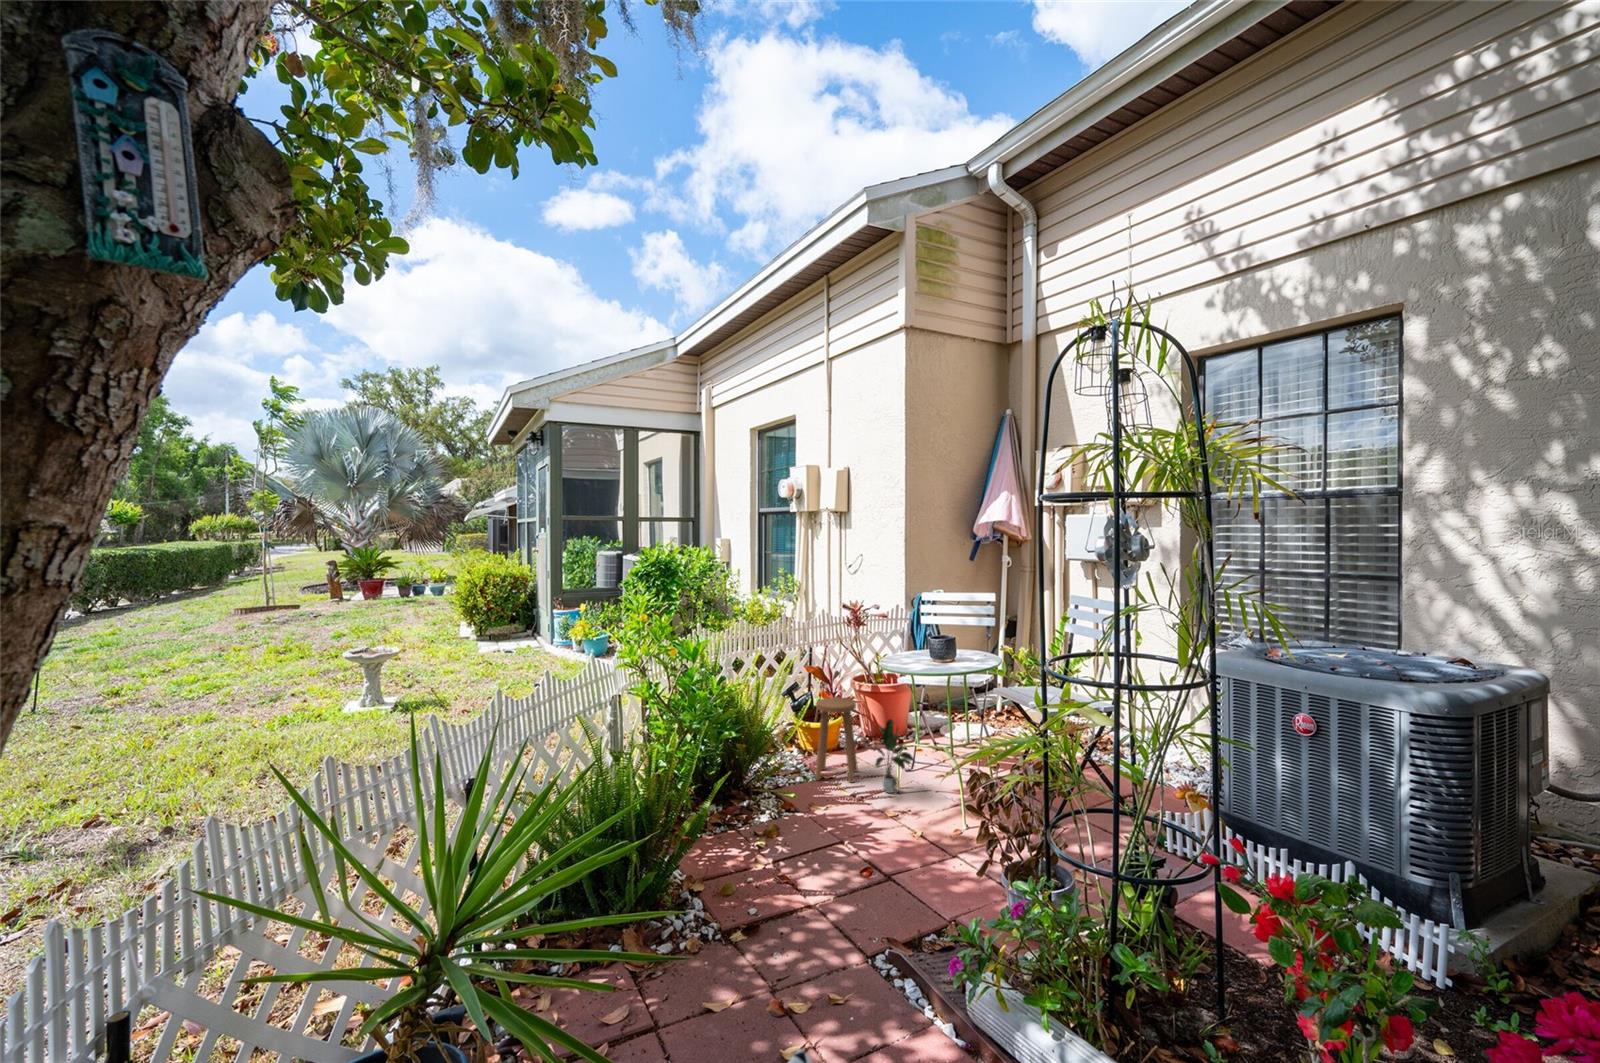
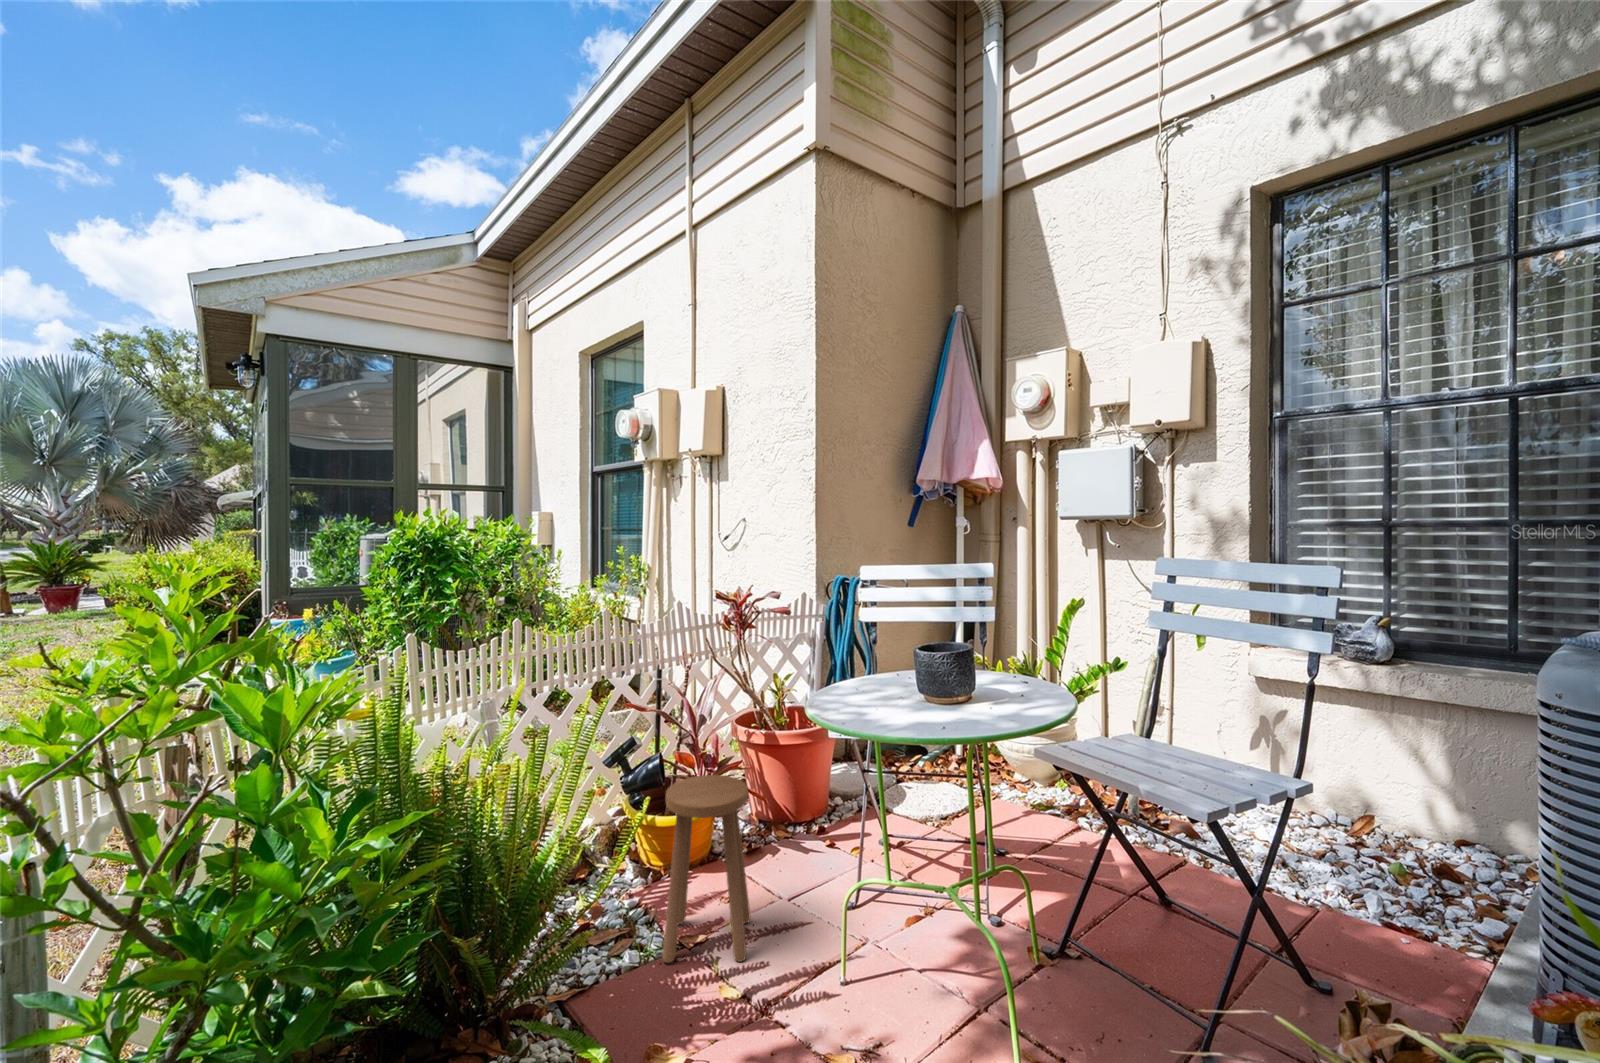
potted plant: present [873,719,915,793] -> none [776,827,879,991]

